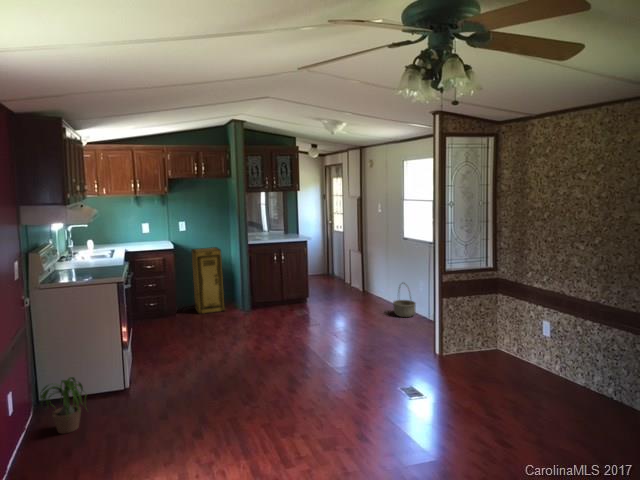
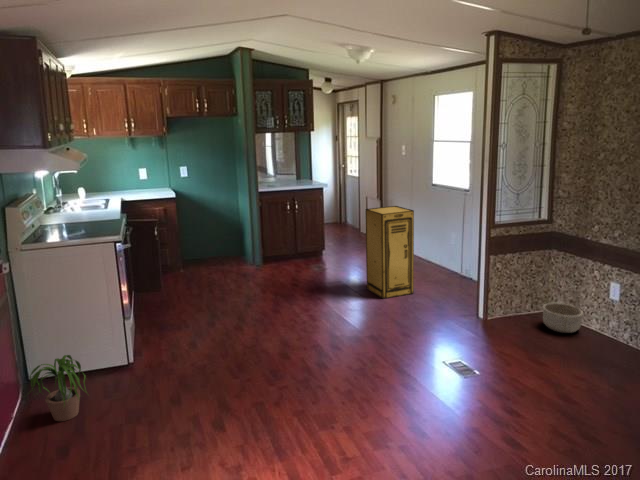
storage cabinet: present [191,247,224,314] -> present [365,206,414,299]
basket: present [393,283,416,317] -> present [542,278,583,333]

